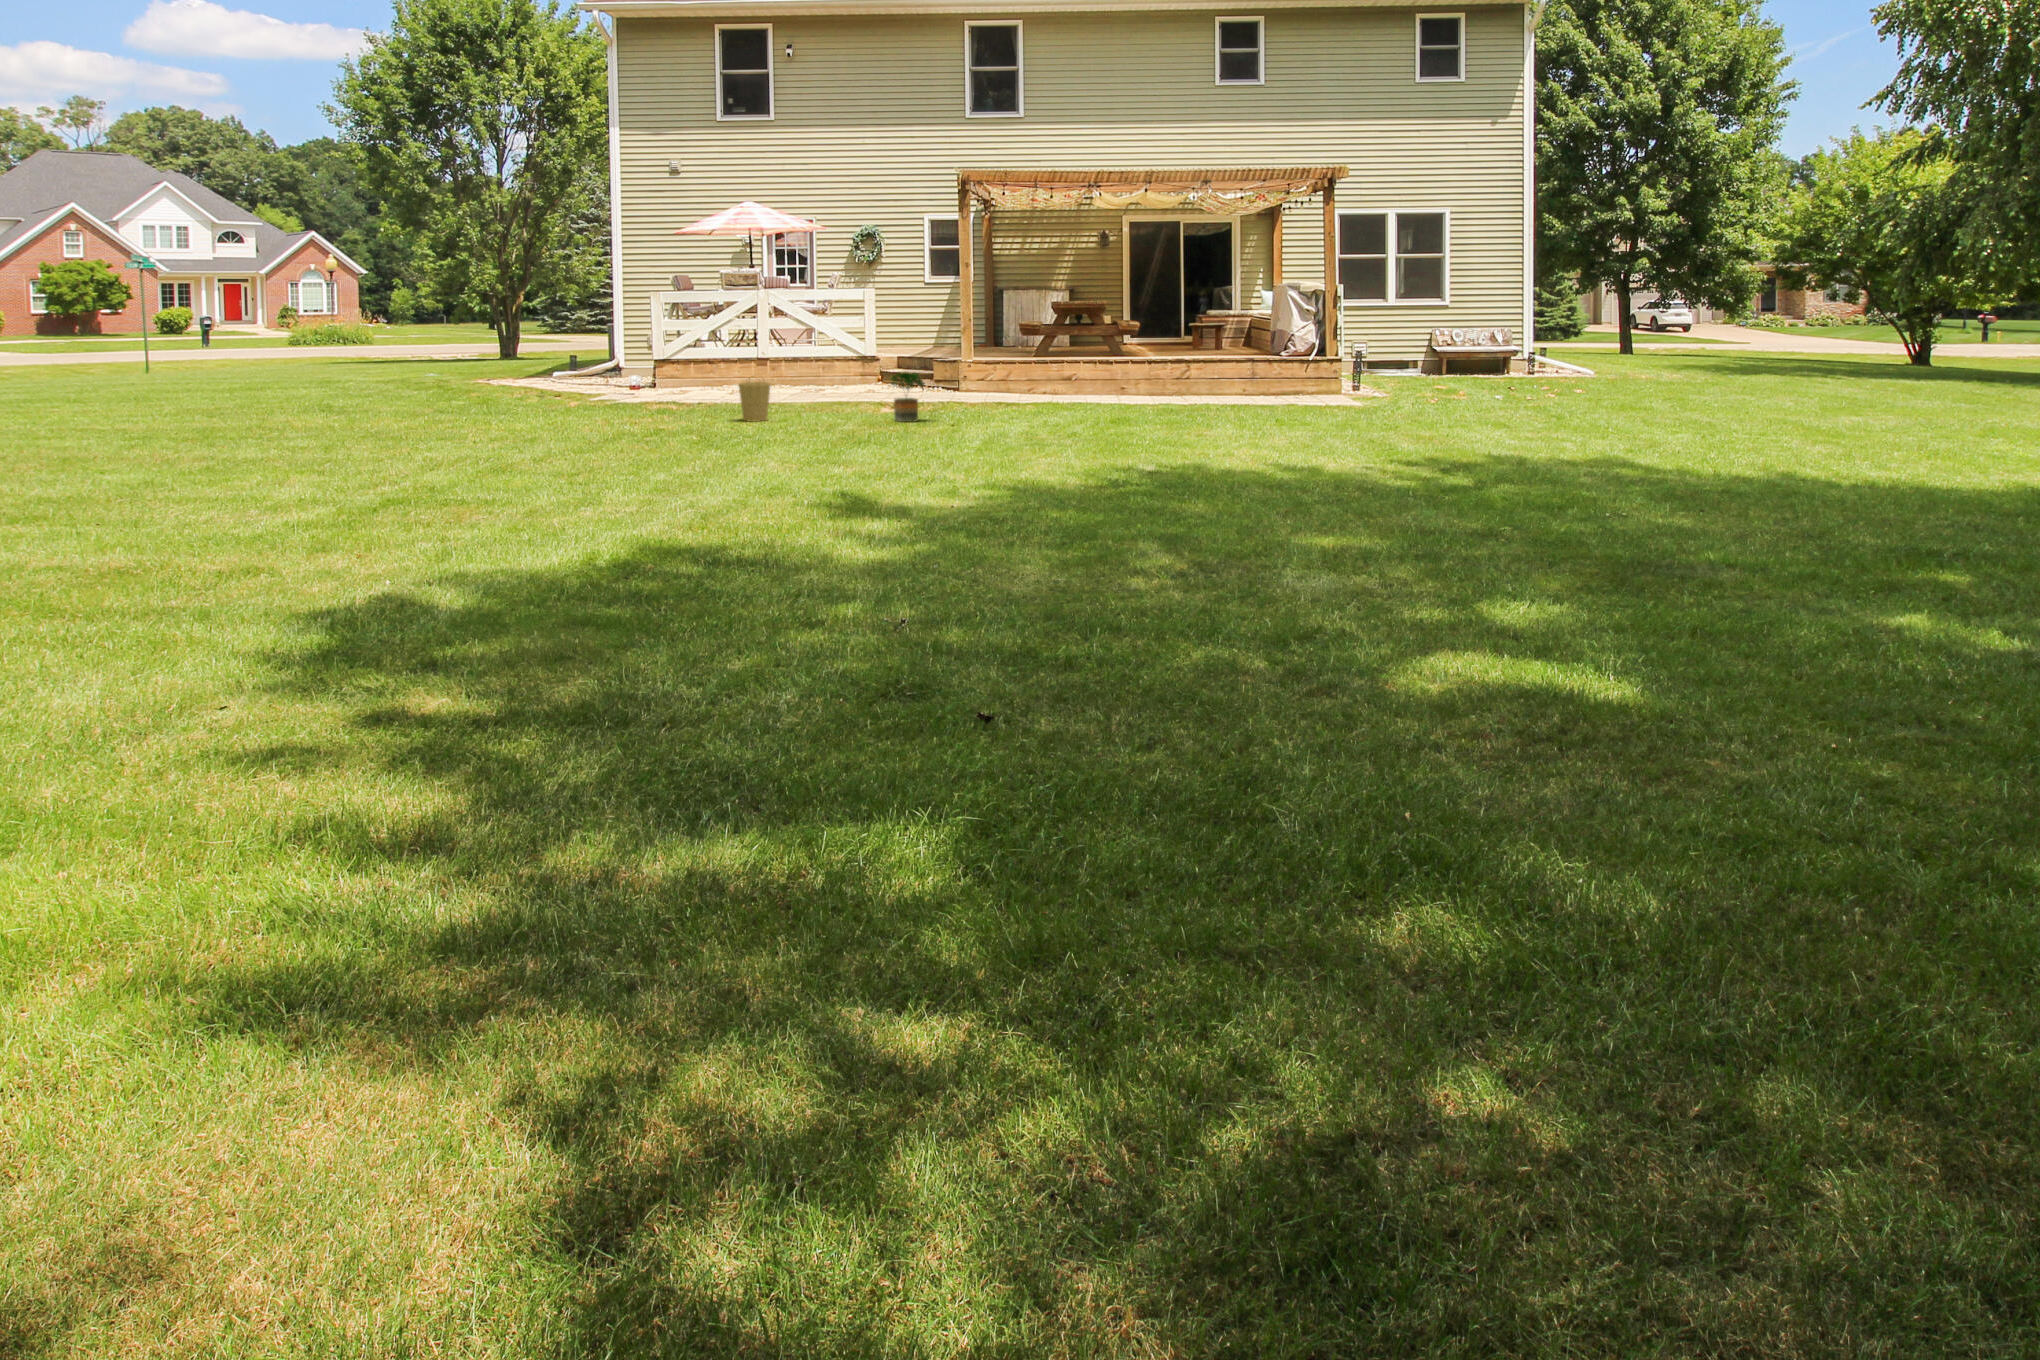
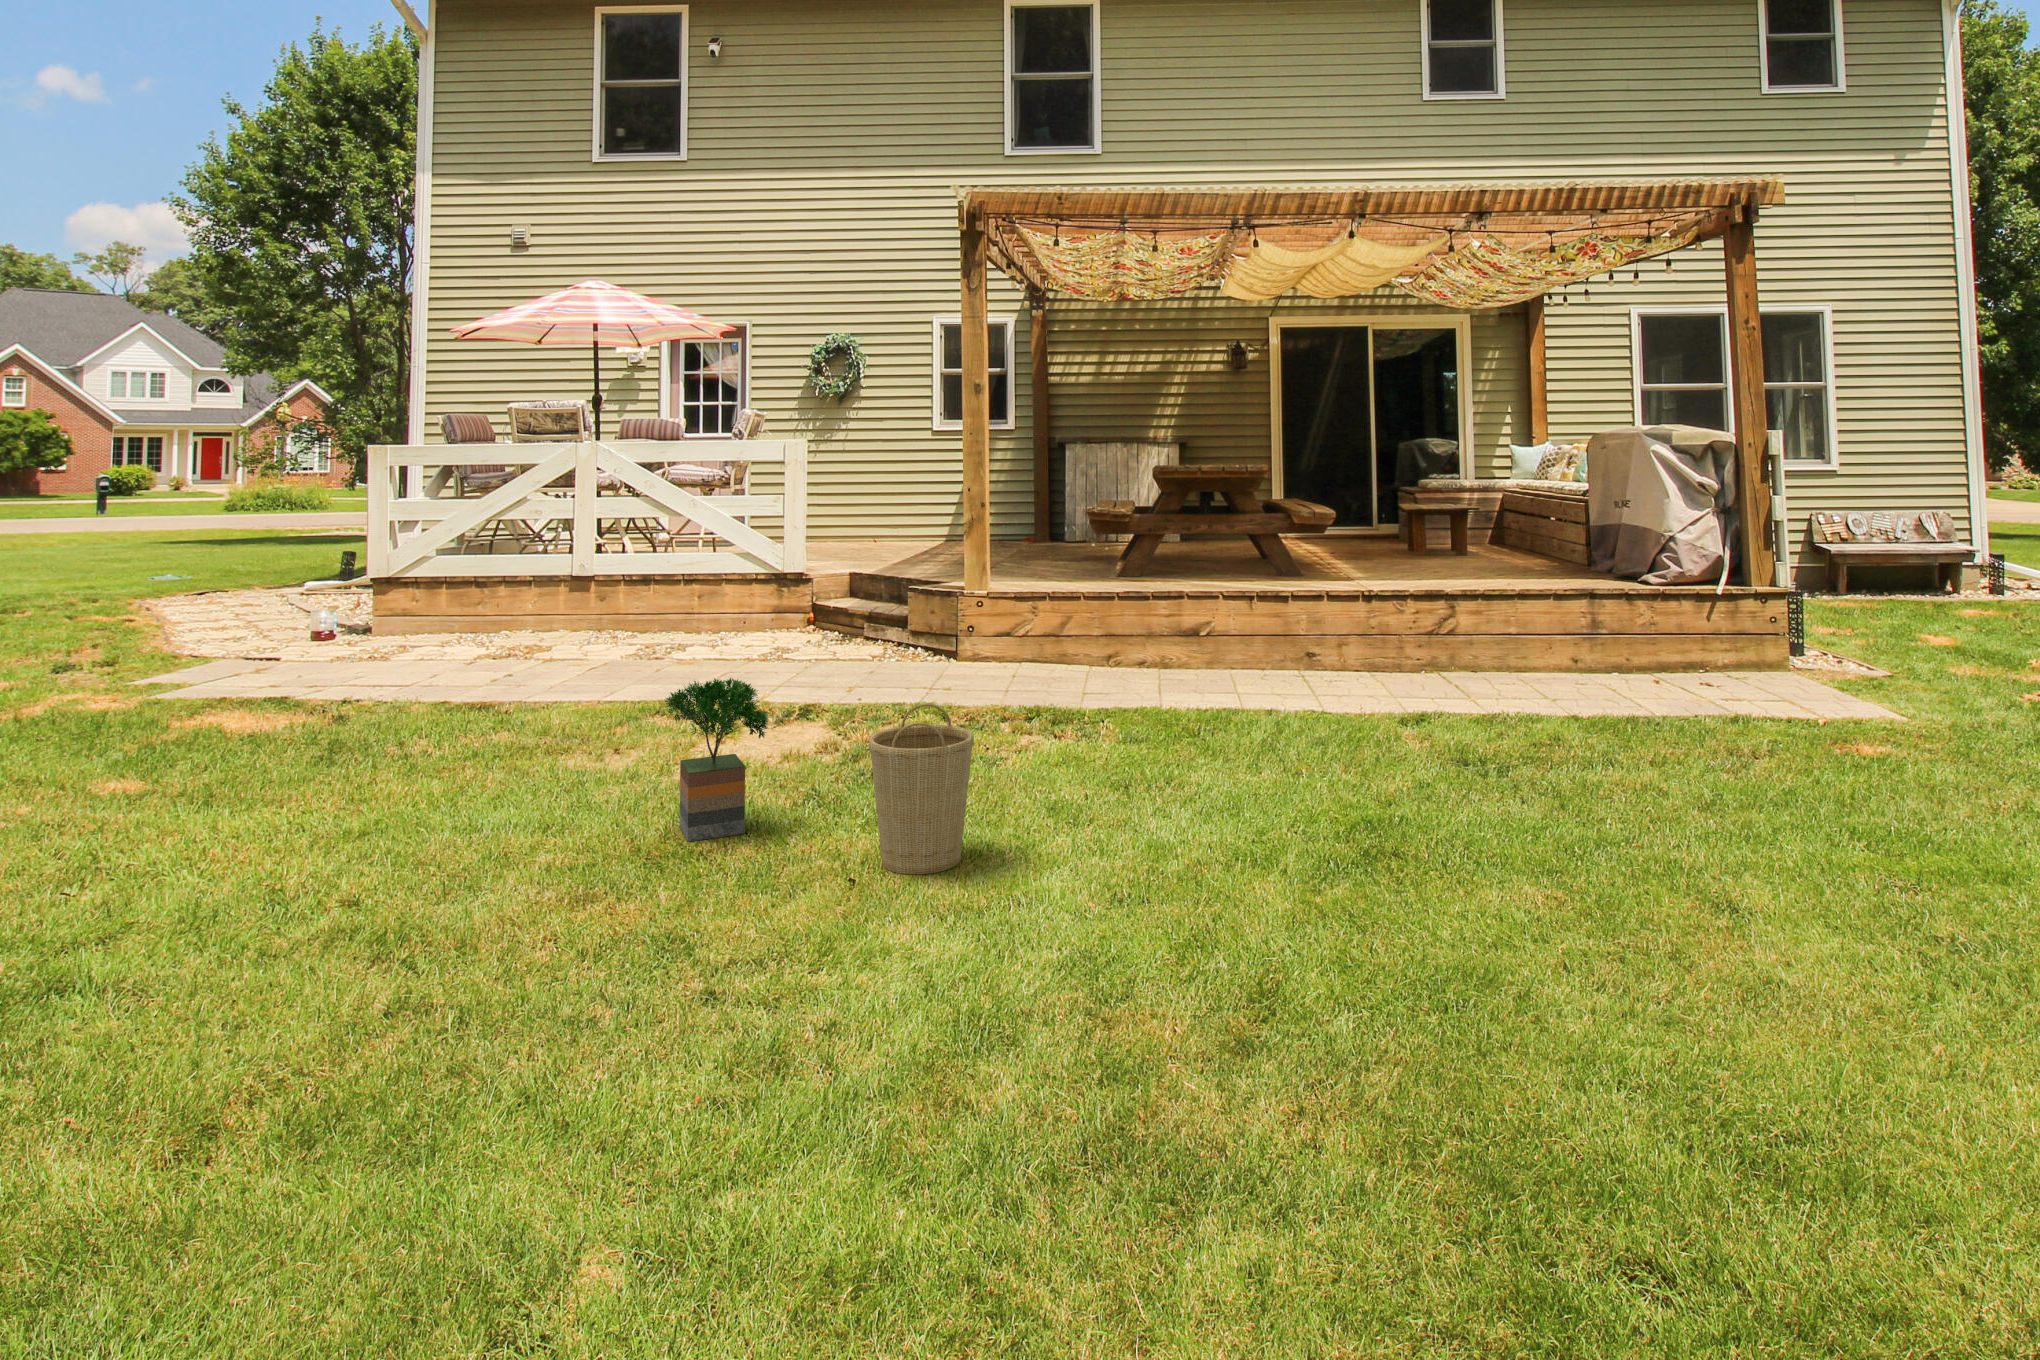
basket: present [739,377,771,422] -> present [869,704,974,874]

